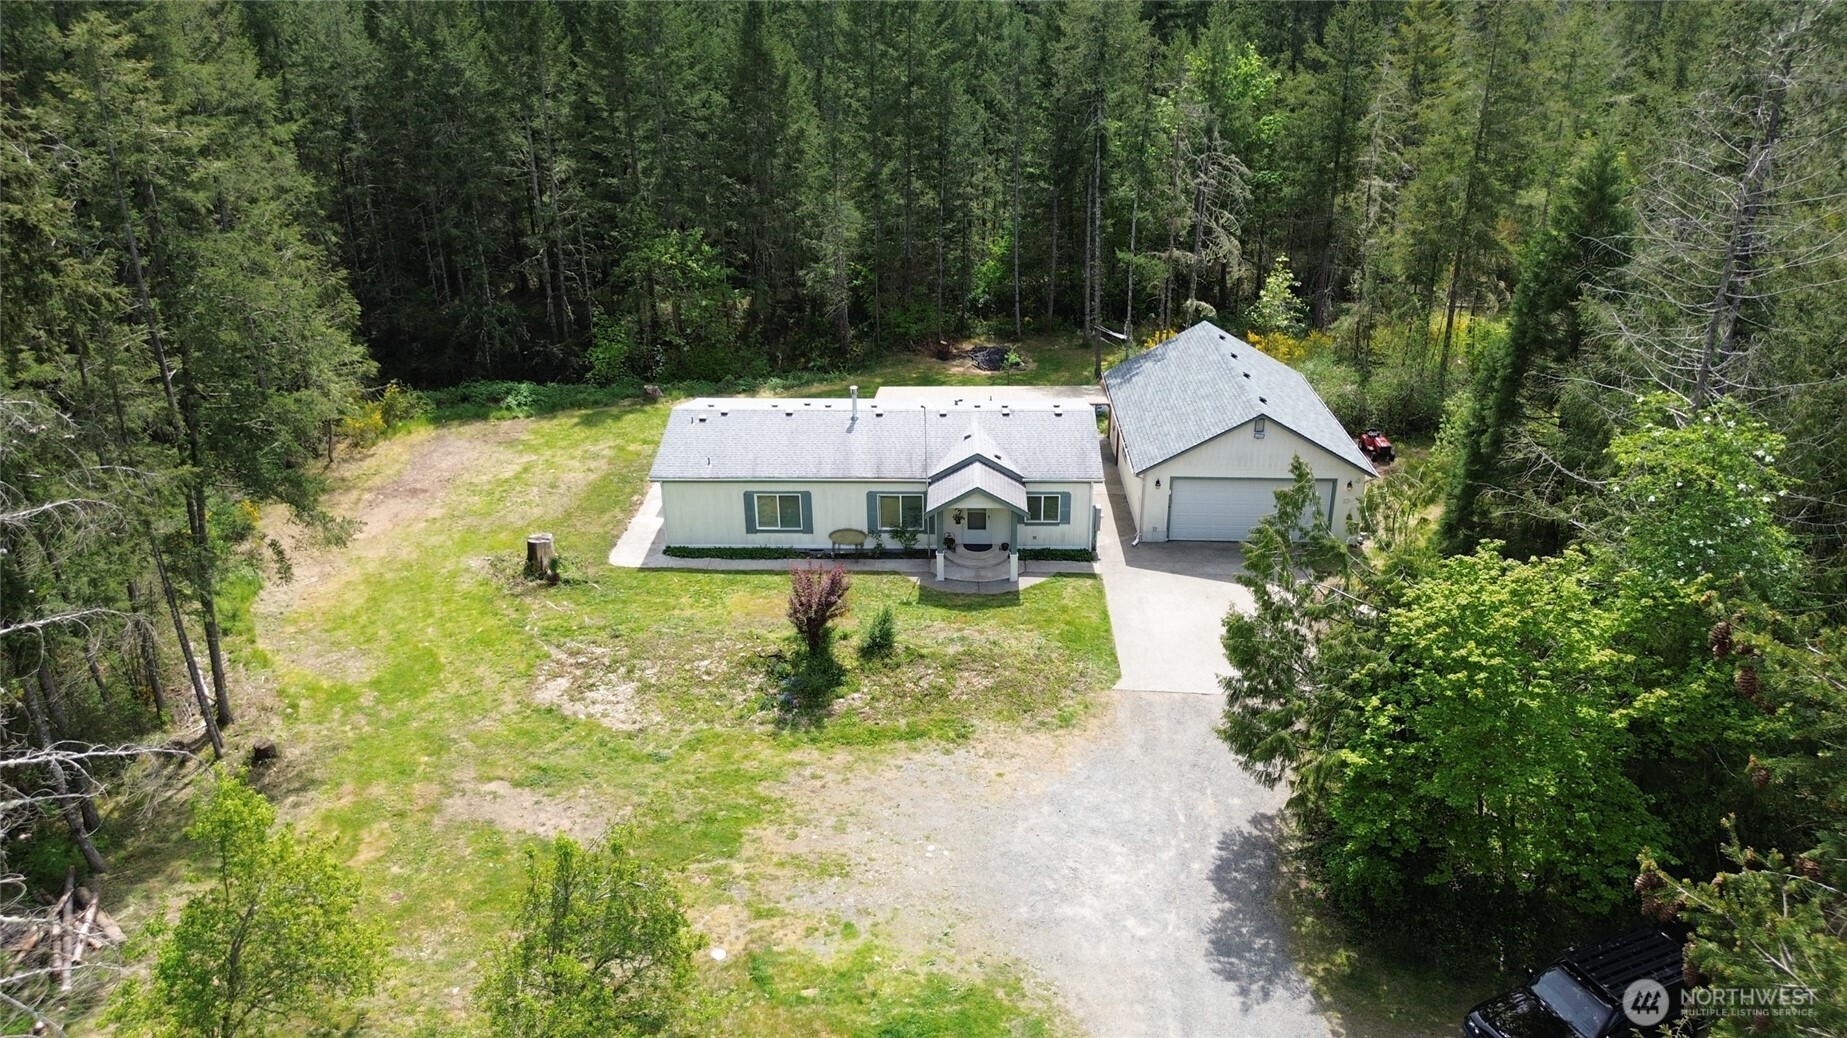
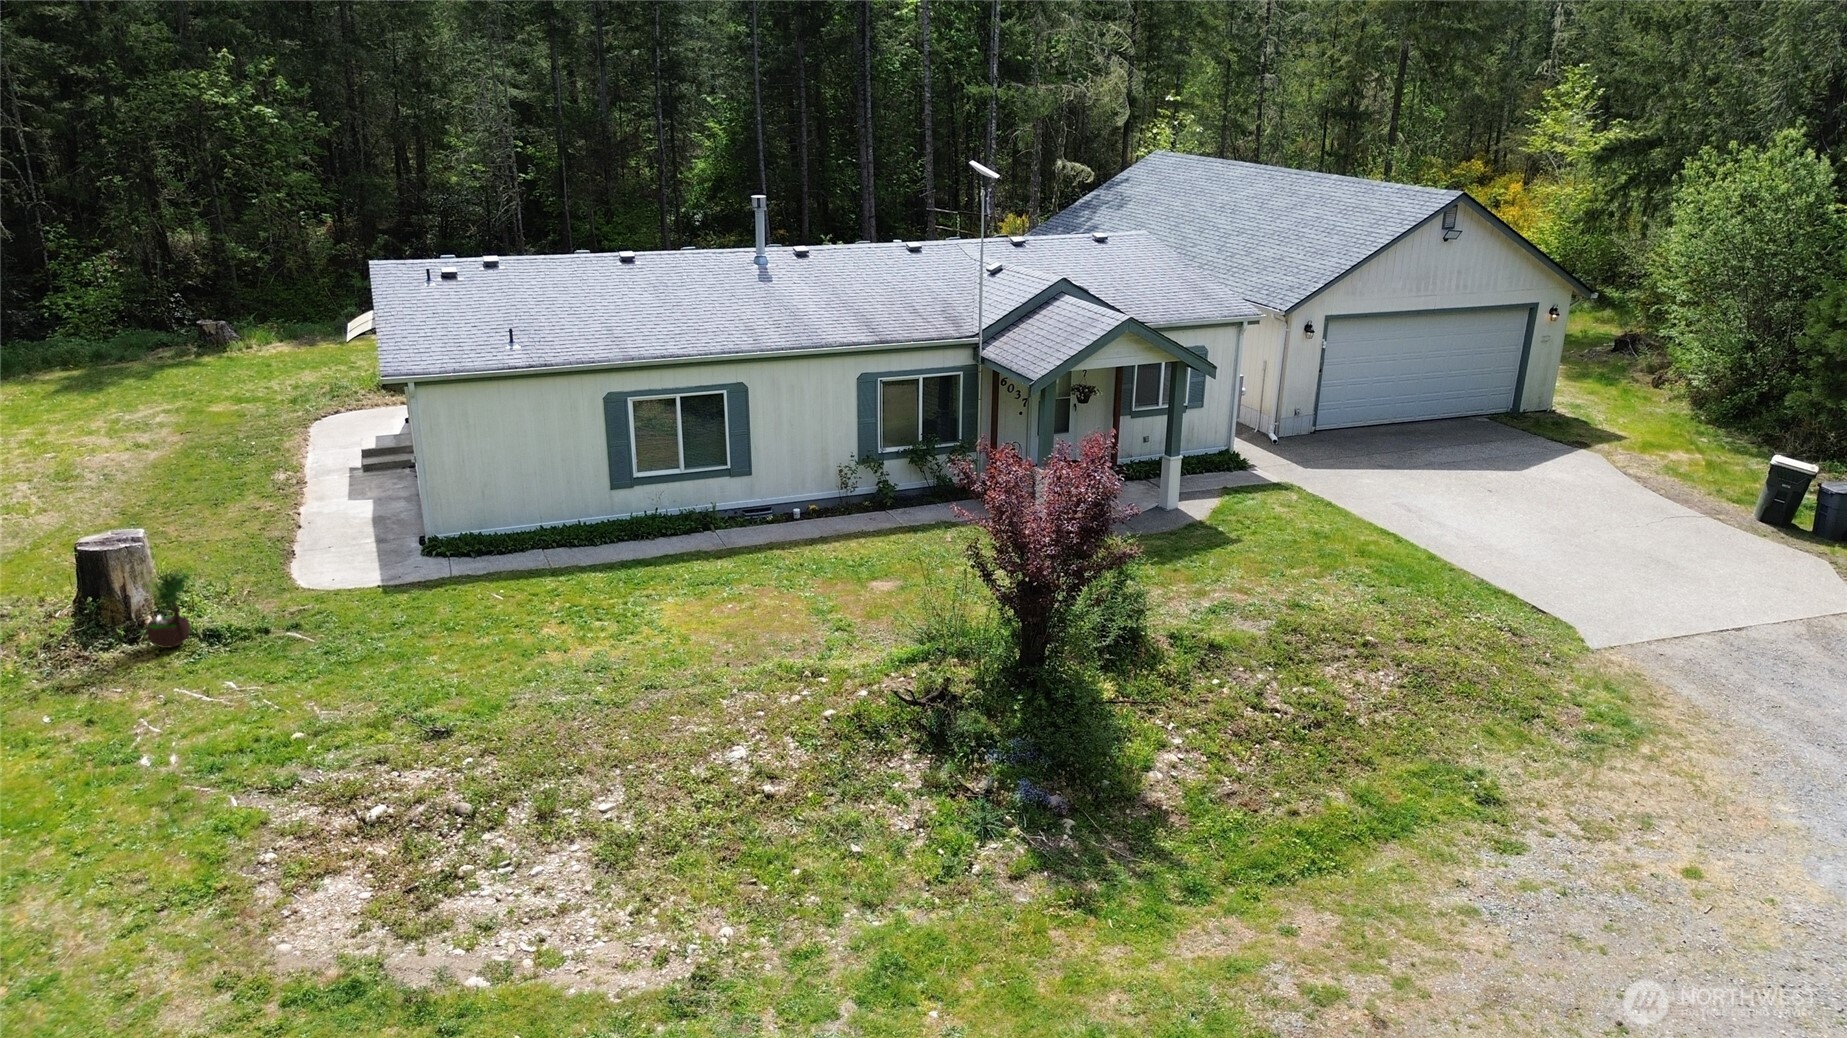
round table: present [829,528,868,563] -> none [793,456,874,521]

